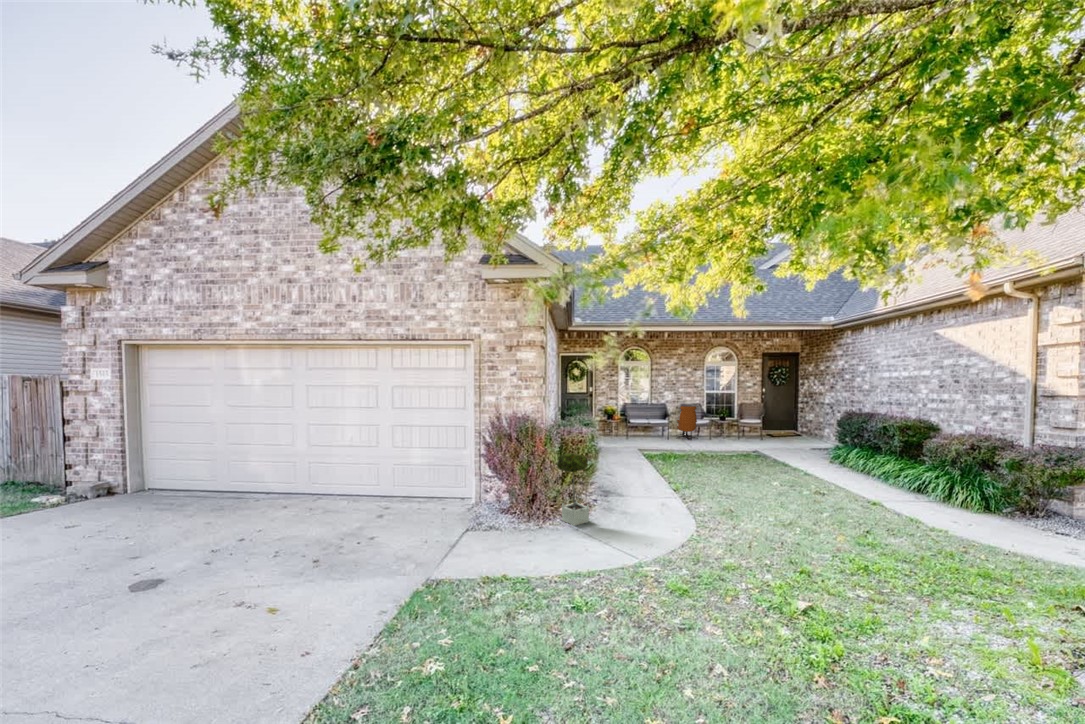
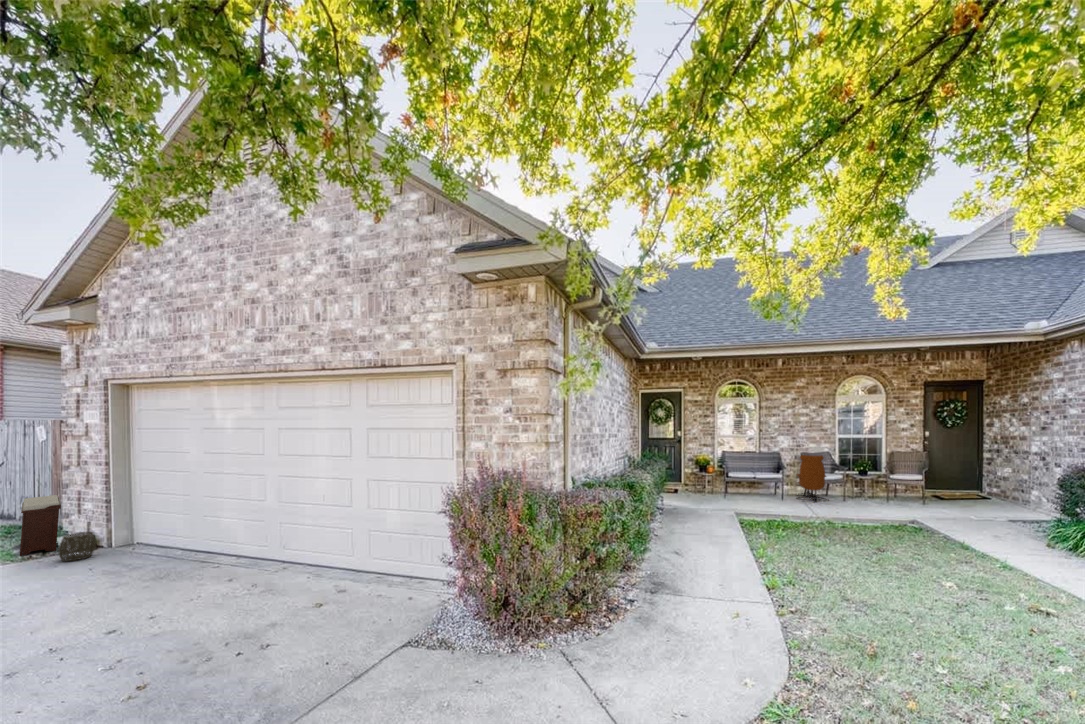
bench: none [15,448,71,502] -> present [20,495,61,556]
potted tree: present [557,453,589,526] -> none [553,537,607,663]
woven basket: none [87,477,120,502] -> present [58,532,96,561]

